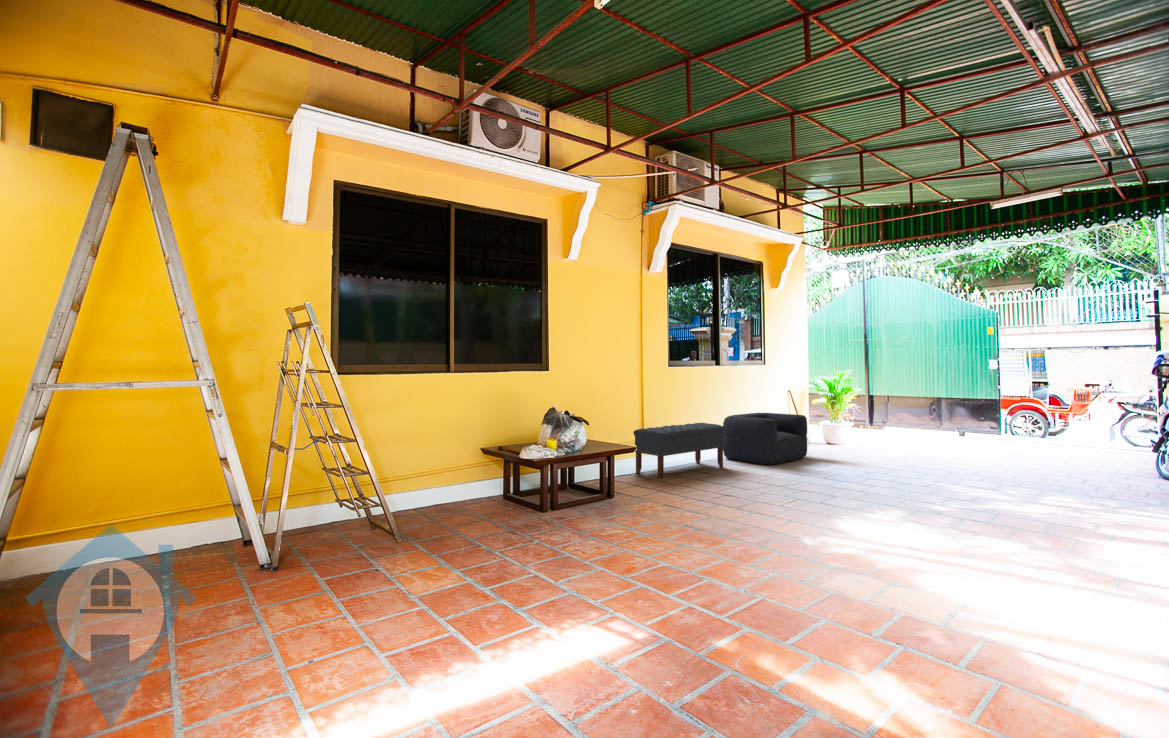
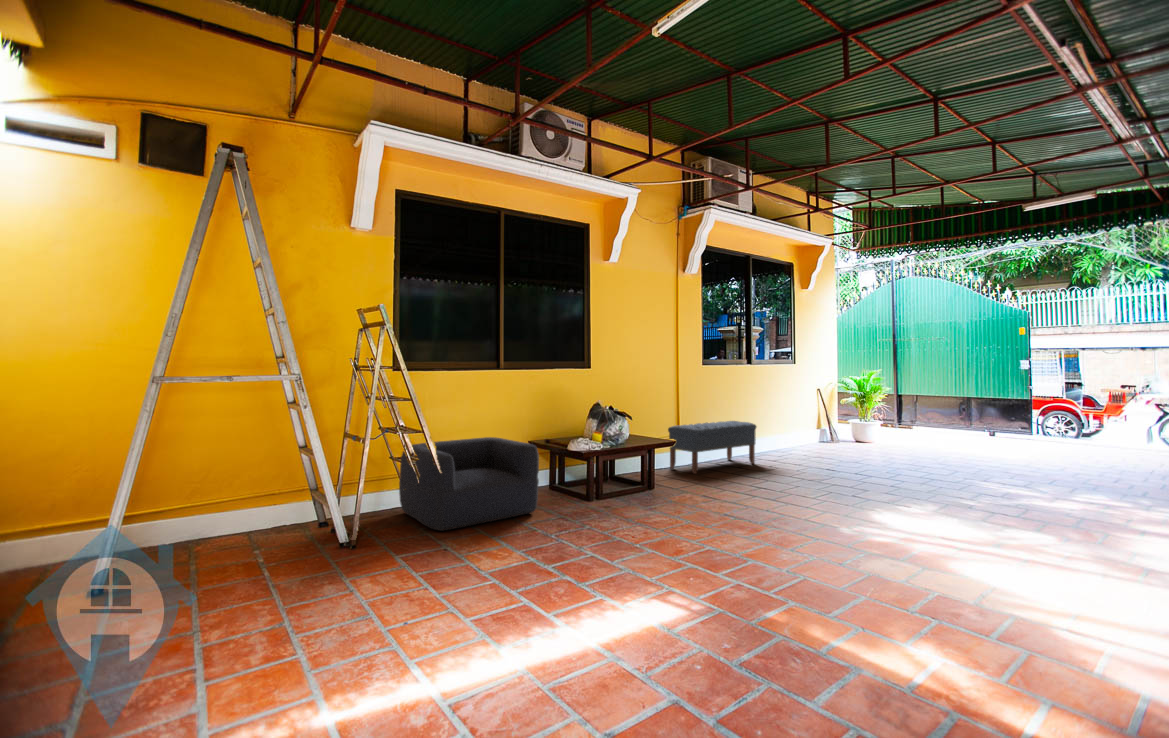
armchair: present [723,413,807,465] -> present [399,437,539,531]

